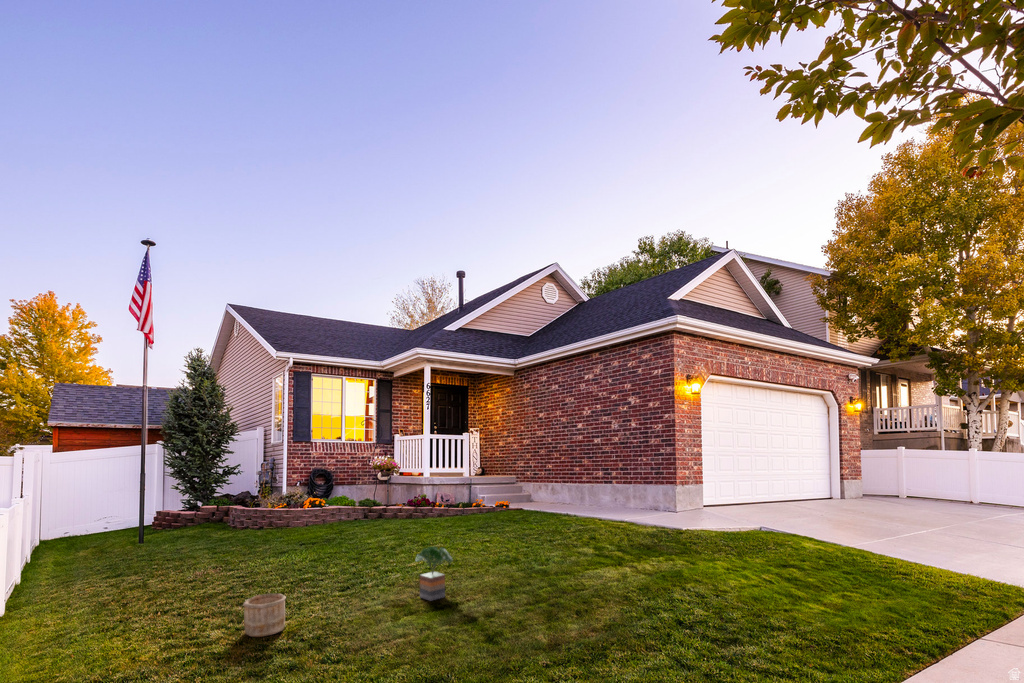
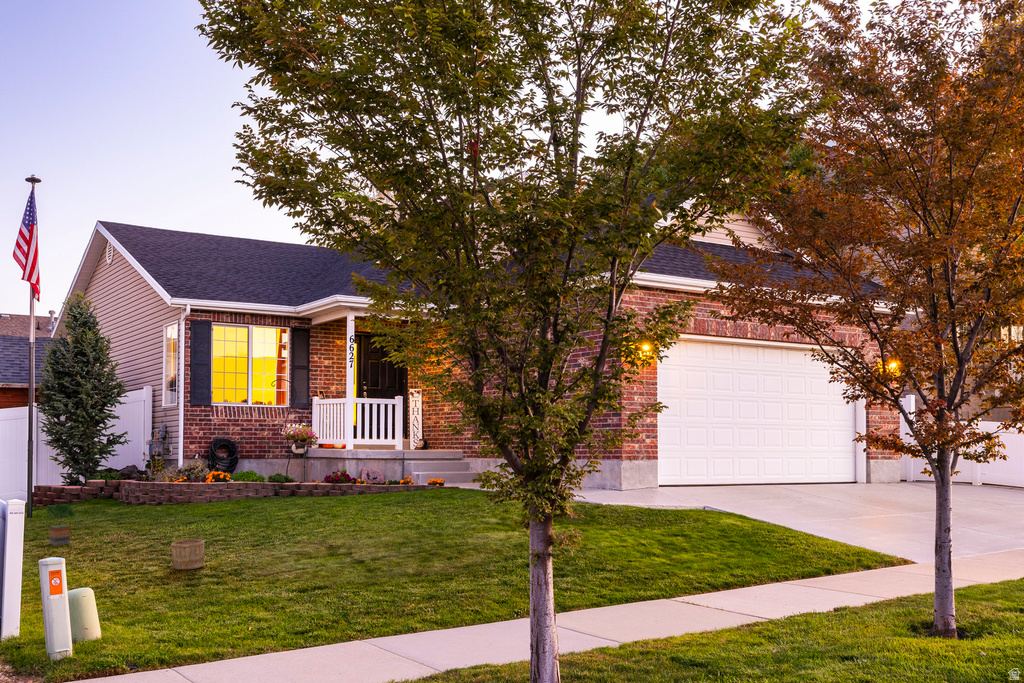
potted tree: present [416,547,452,601] -> present [46,504,76,546]

